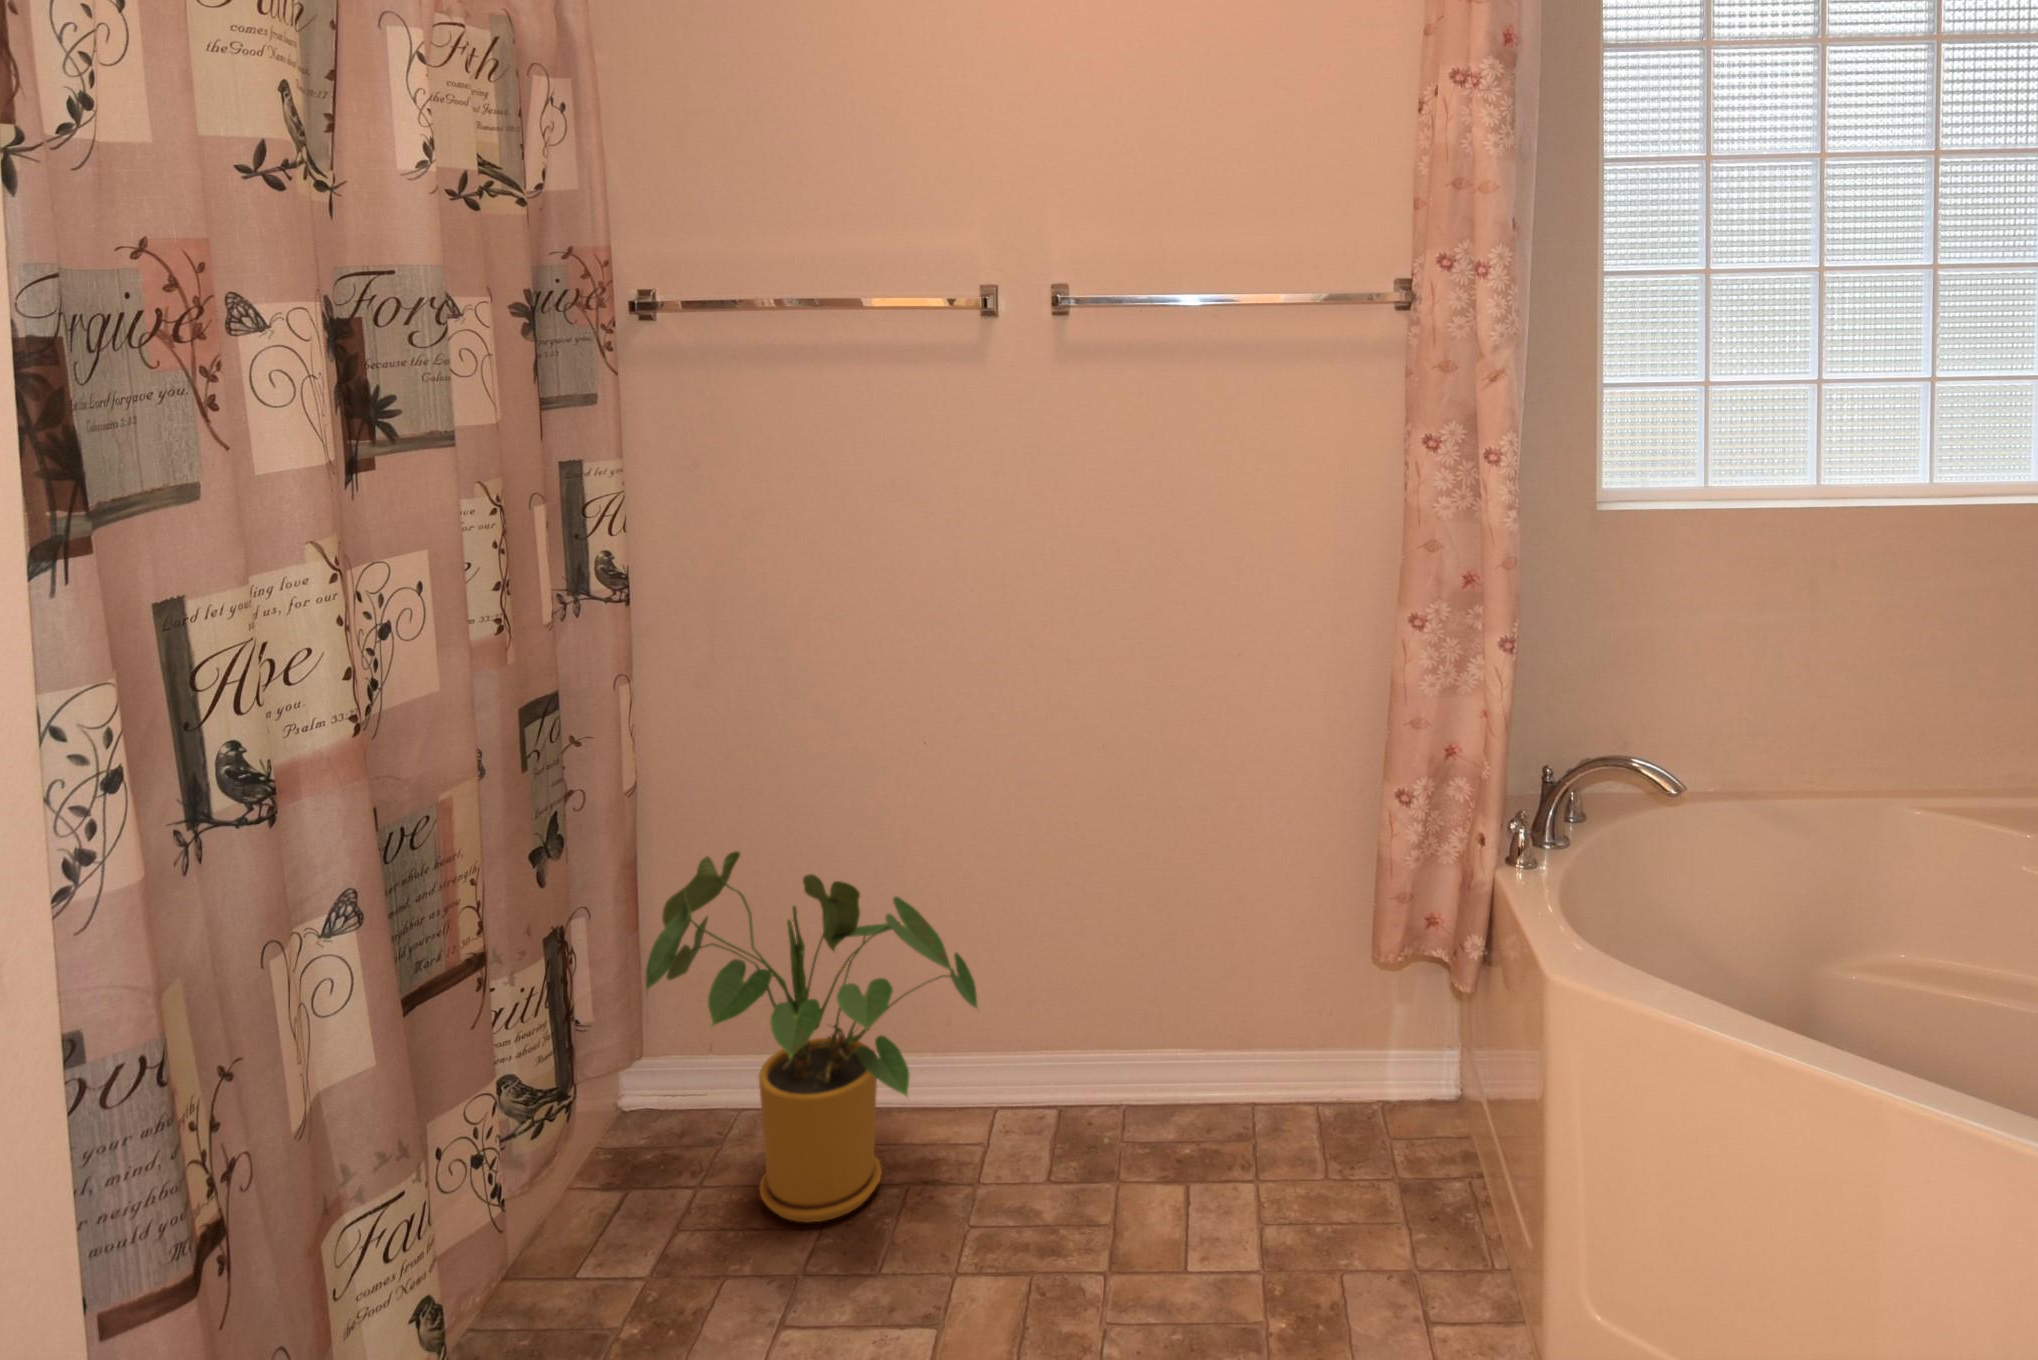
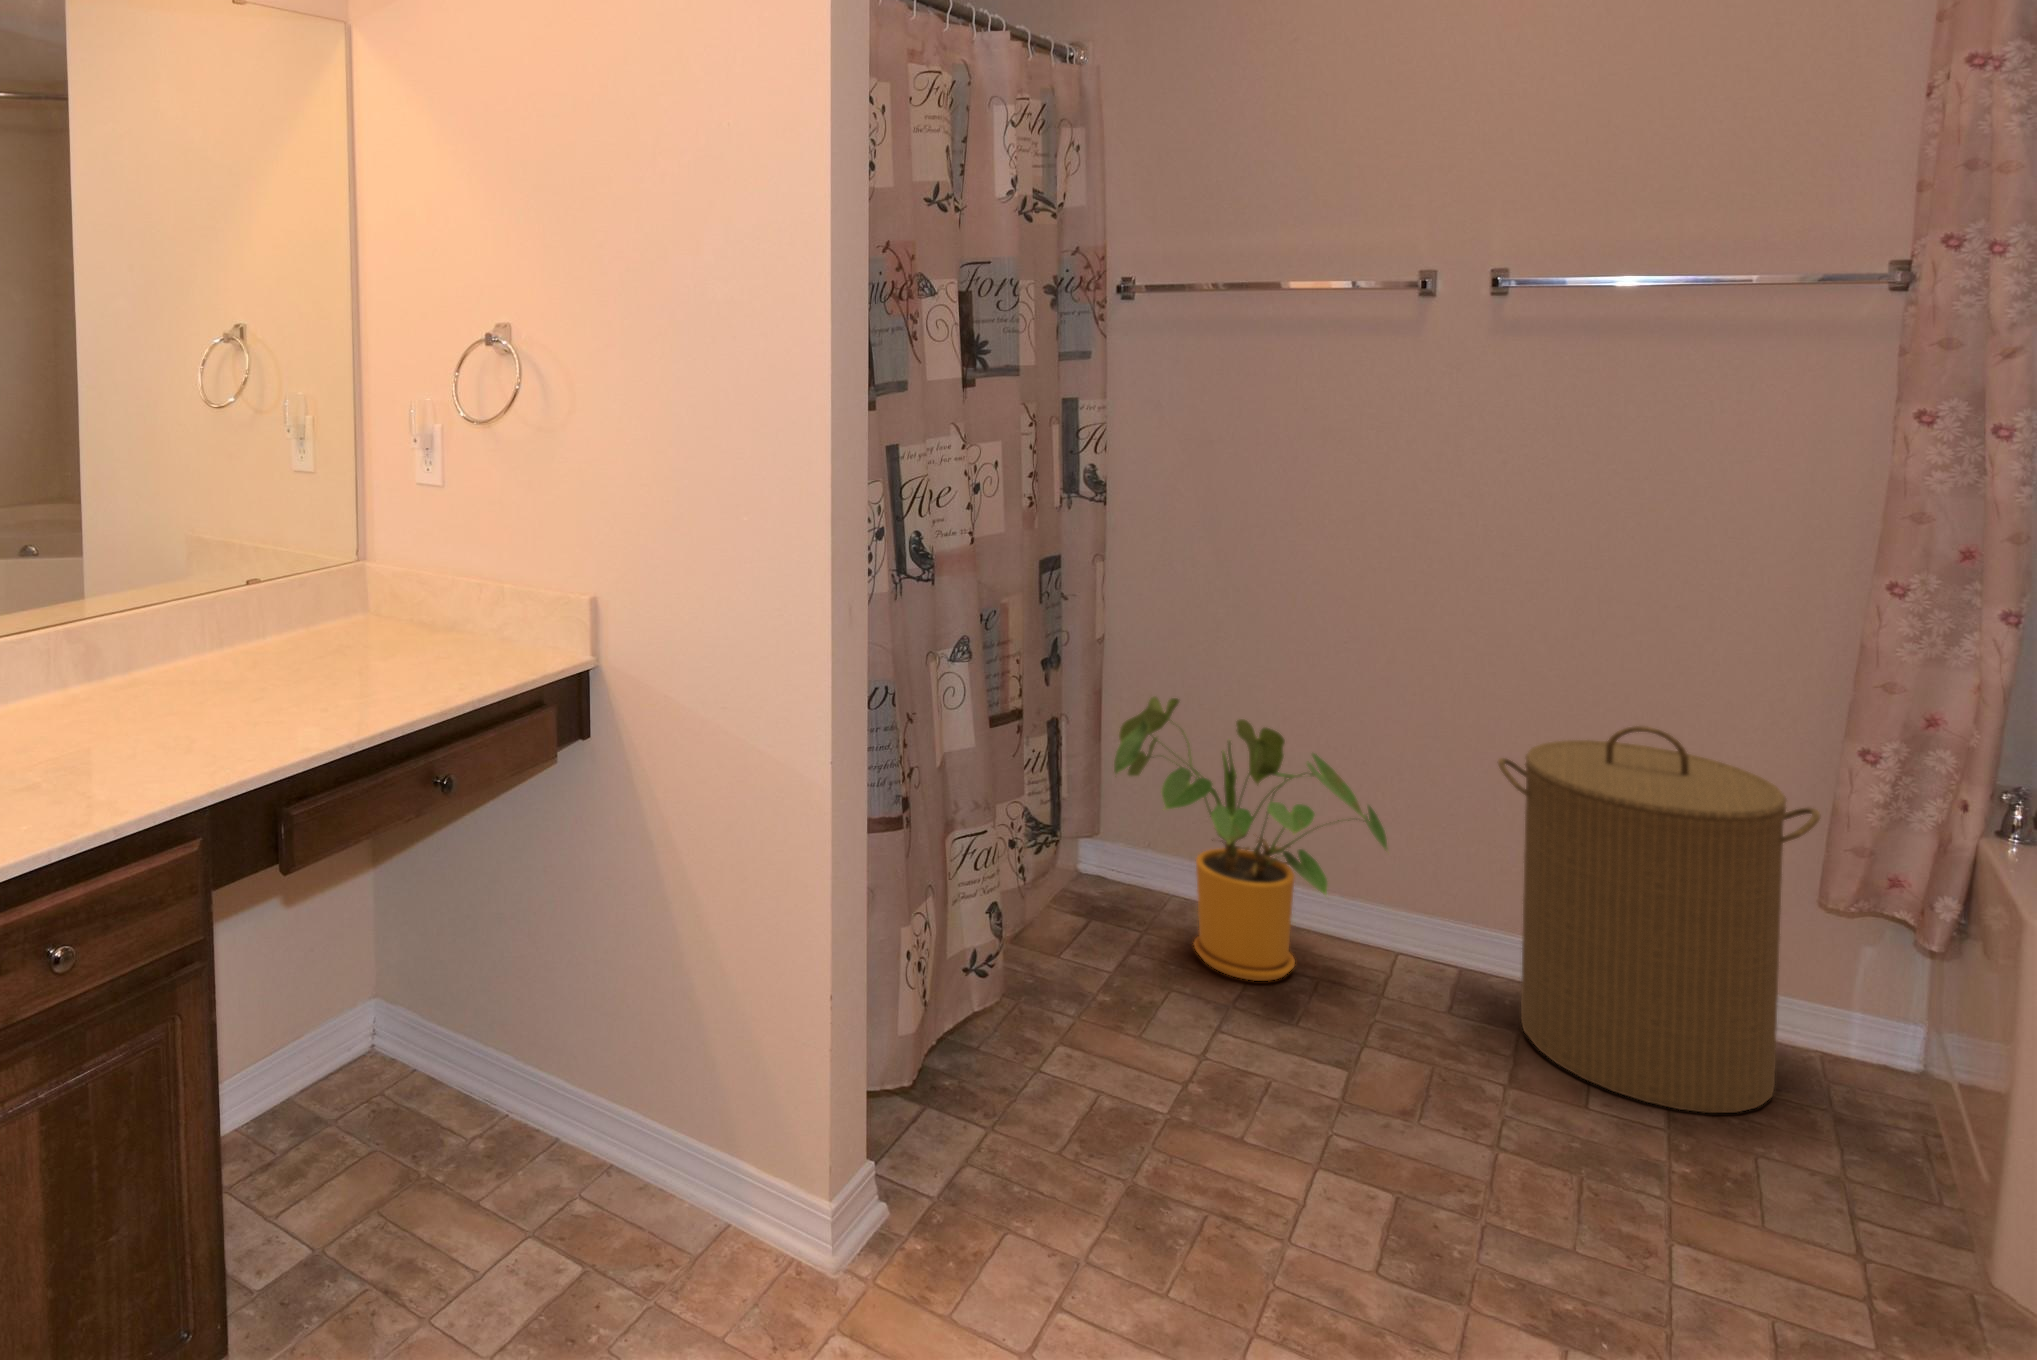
laundry hamper: none [1086,803,1367,1240] -> present [1498,726,1820,1113]

